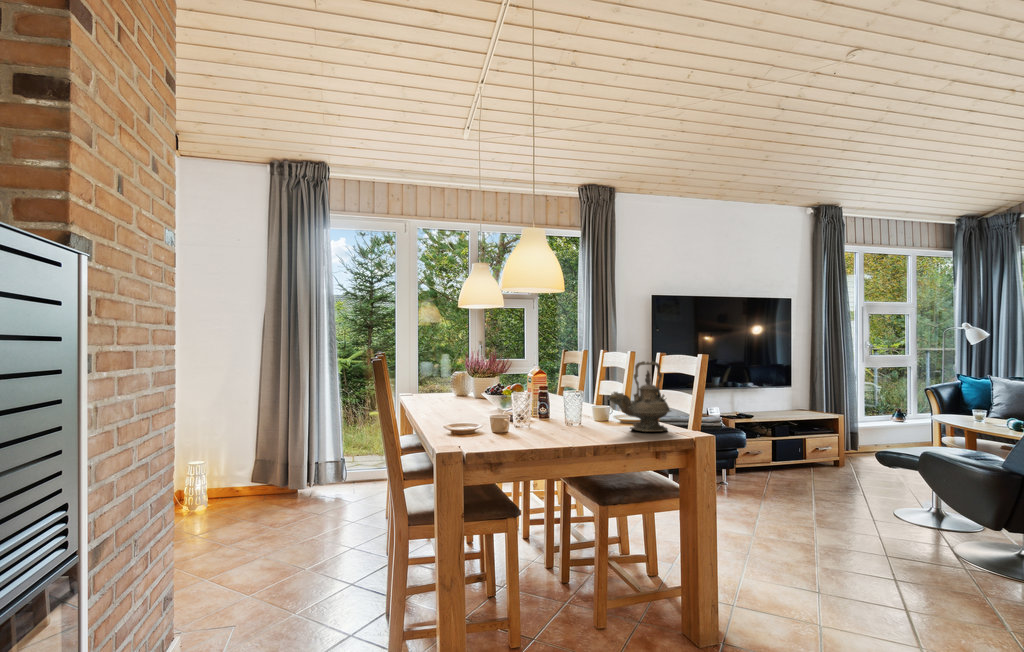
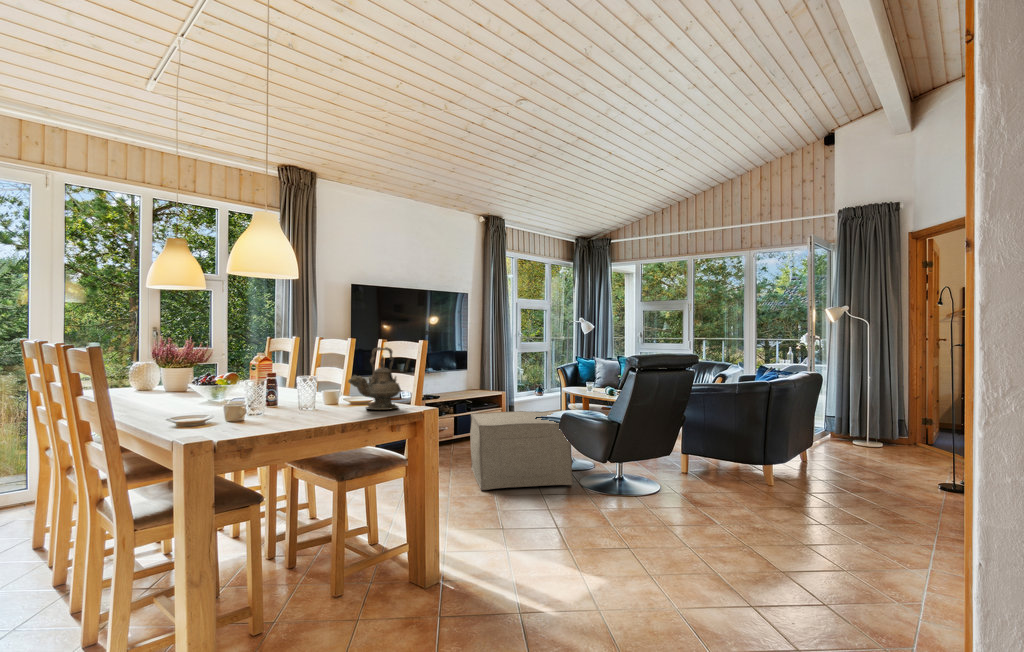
ottoman: none [788,440,941,552] -> present [470,411,573,490]

